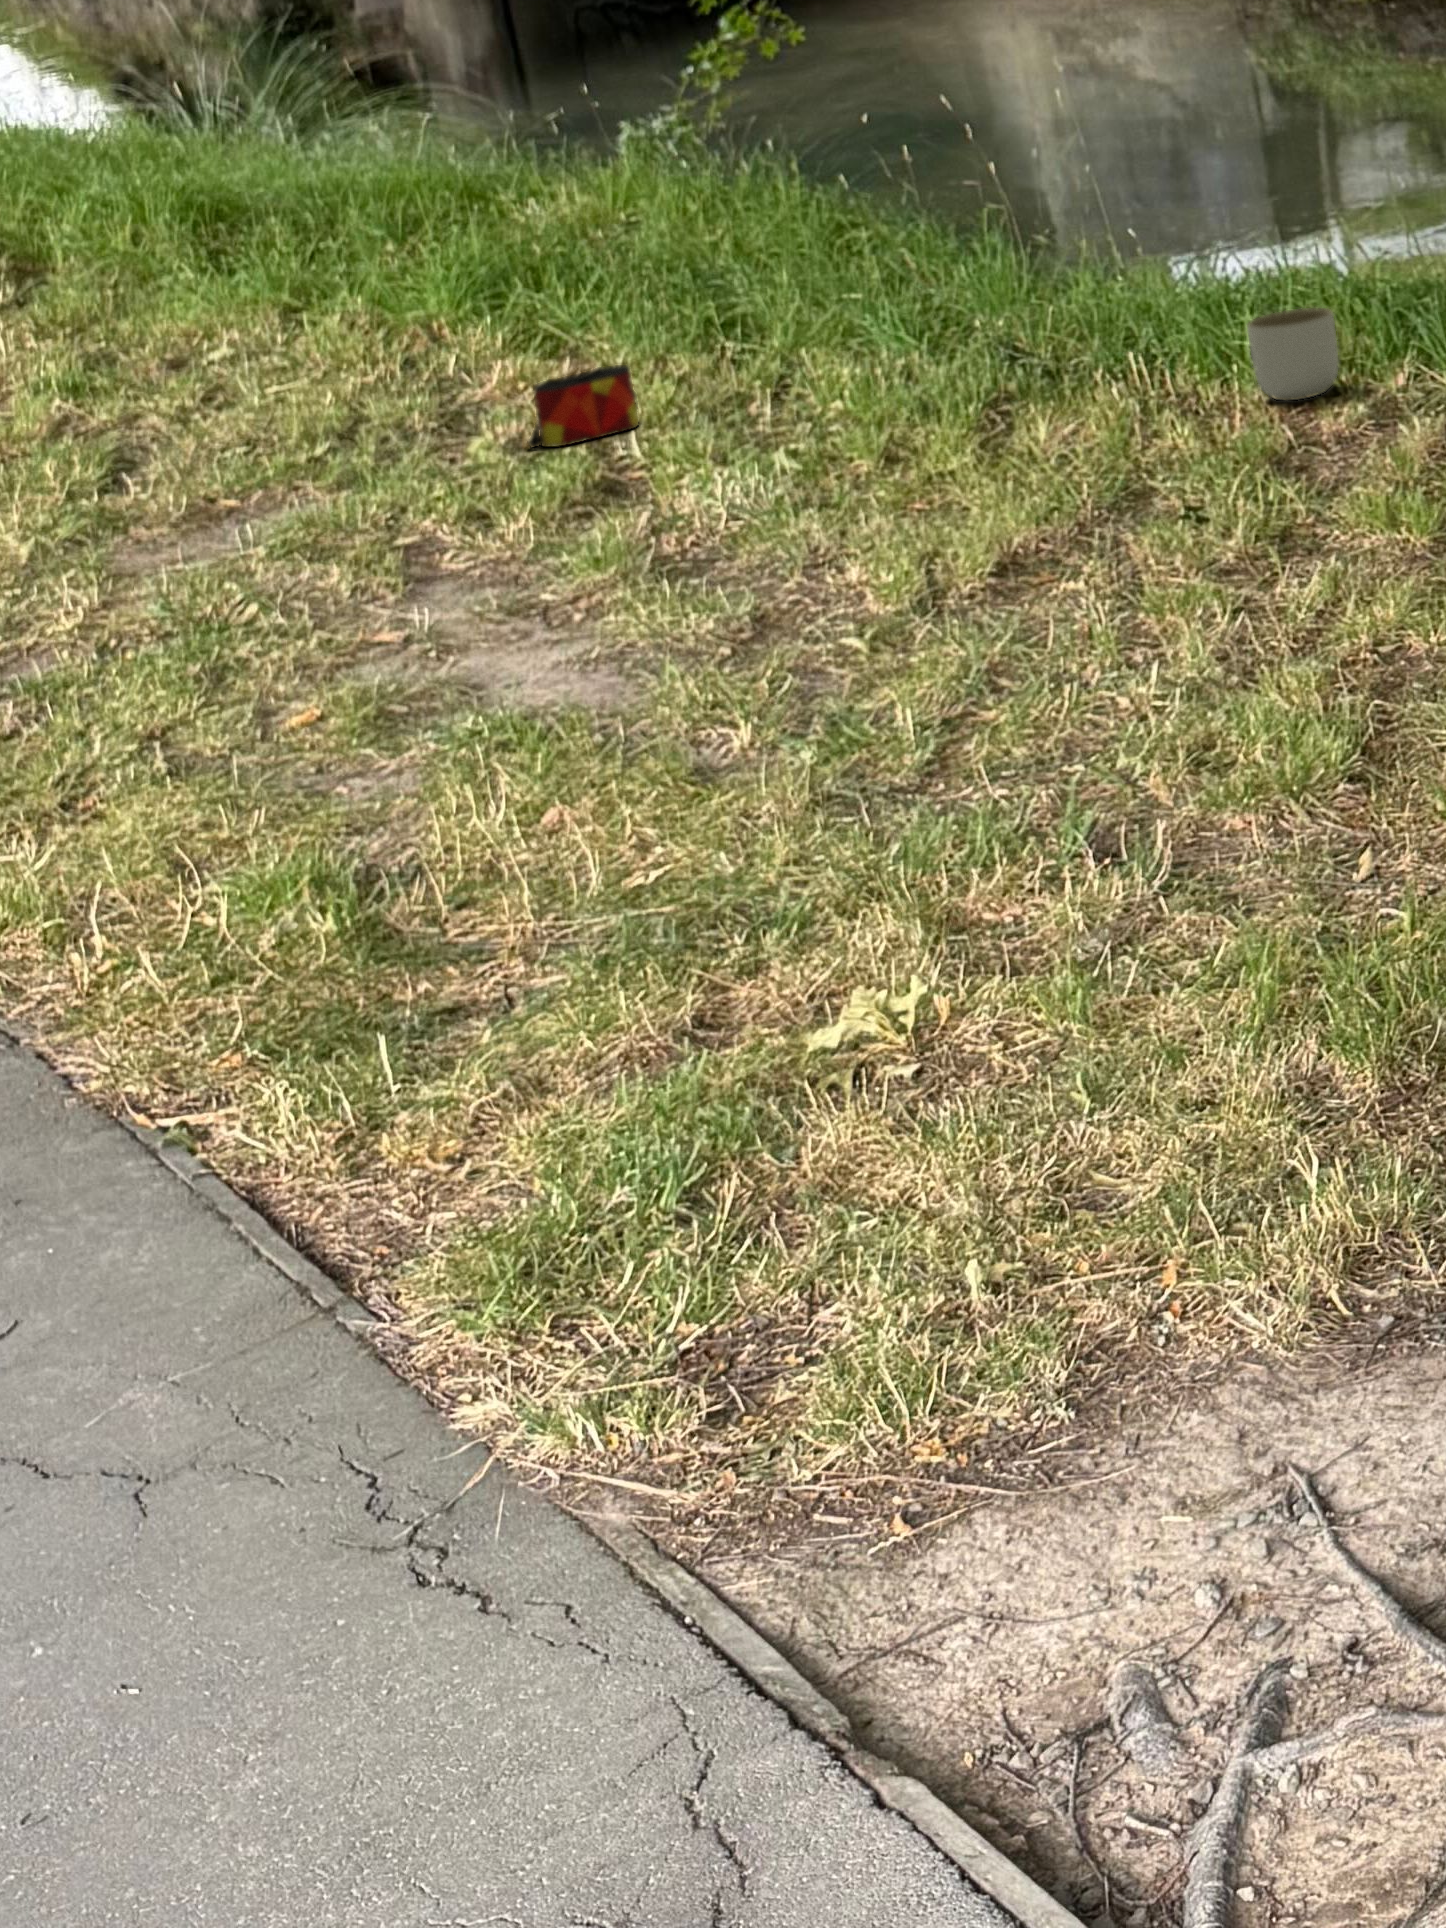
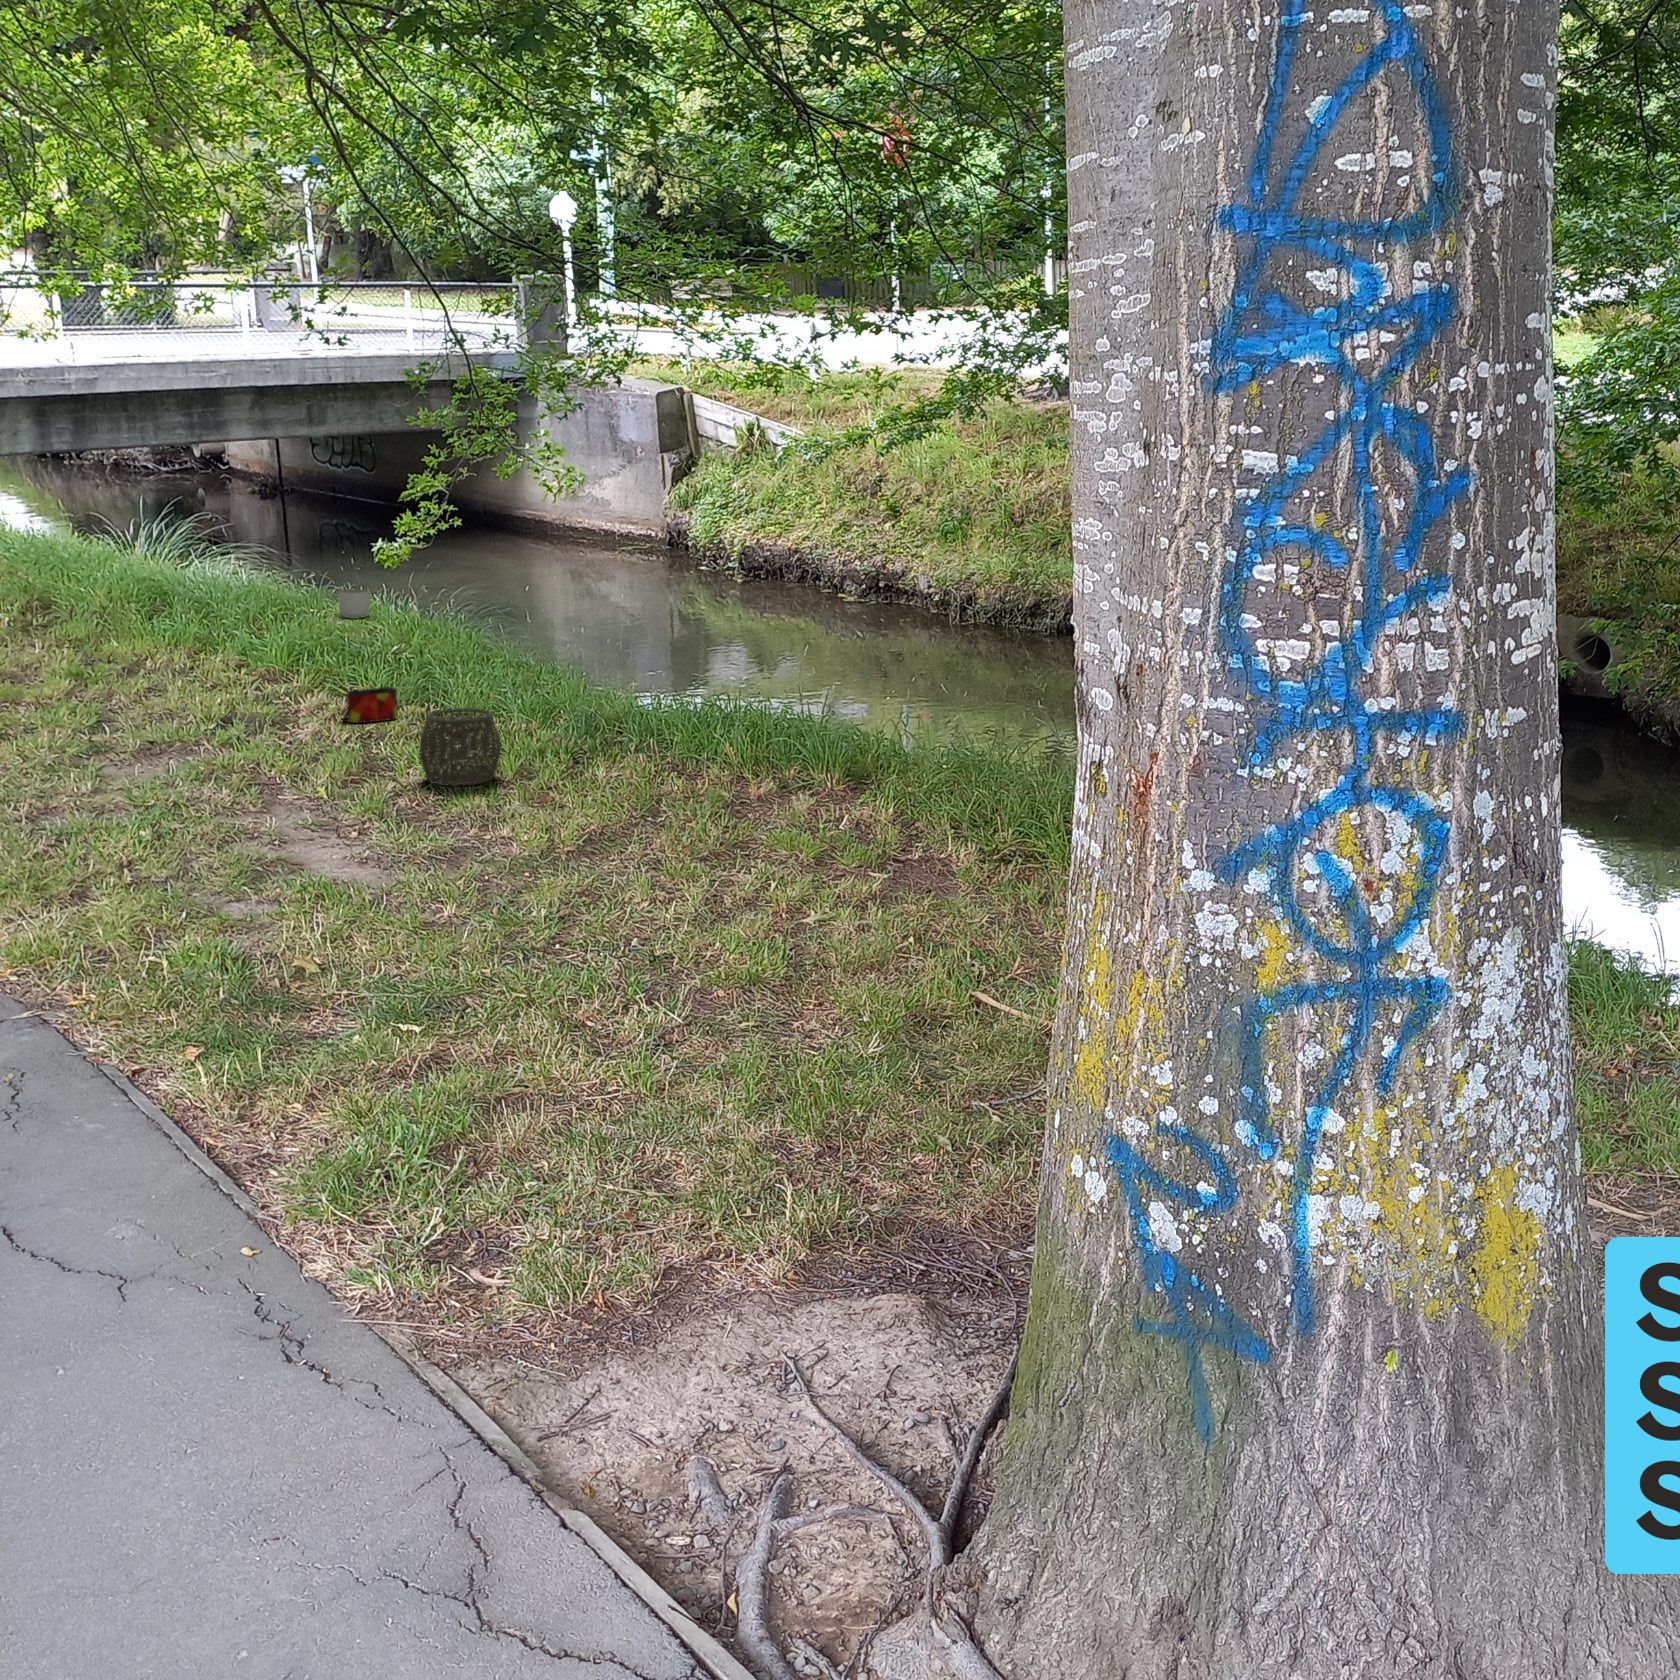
planter: present [1247,308,1338,400] -> present [338,589,370,619]
woven basket: none [665,384,830,547] -> present [419,708,501,786]

